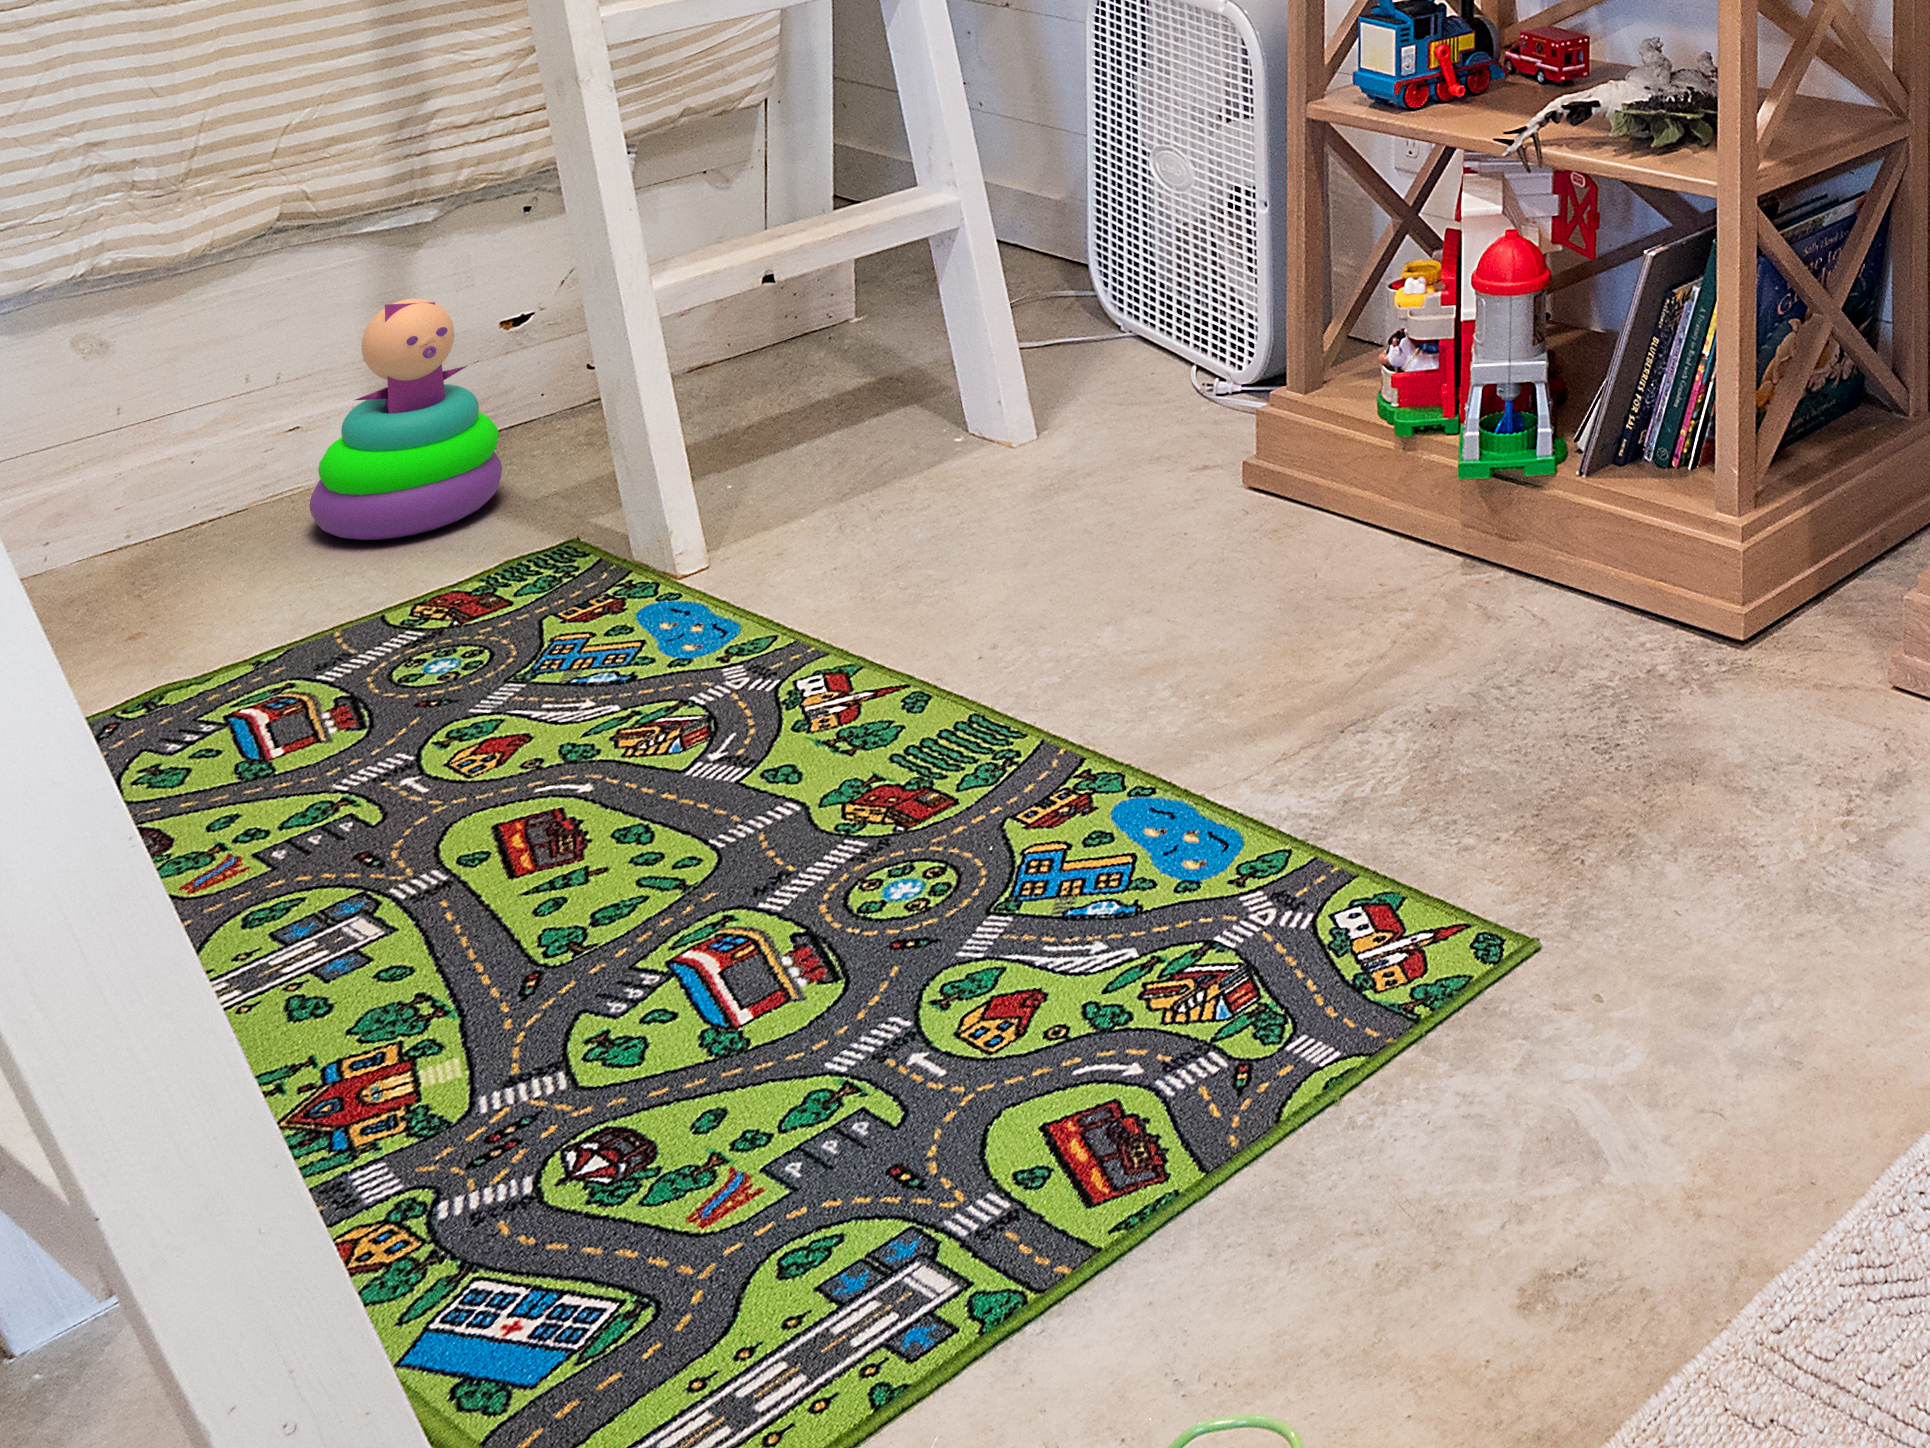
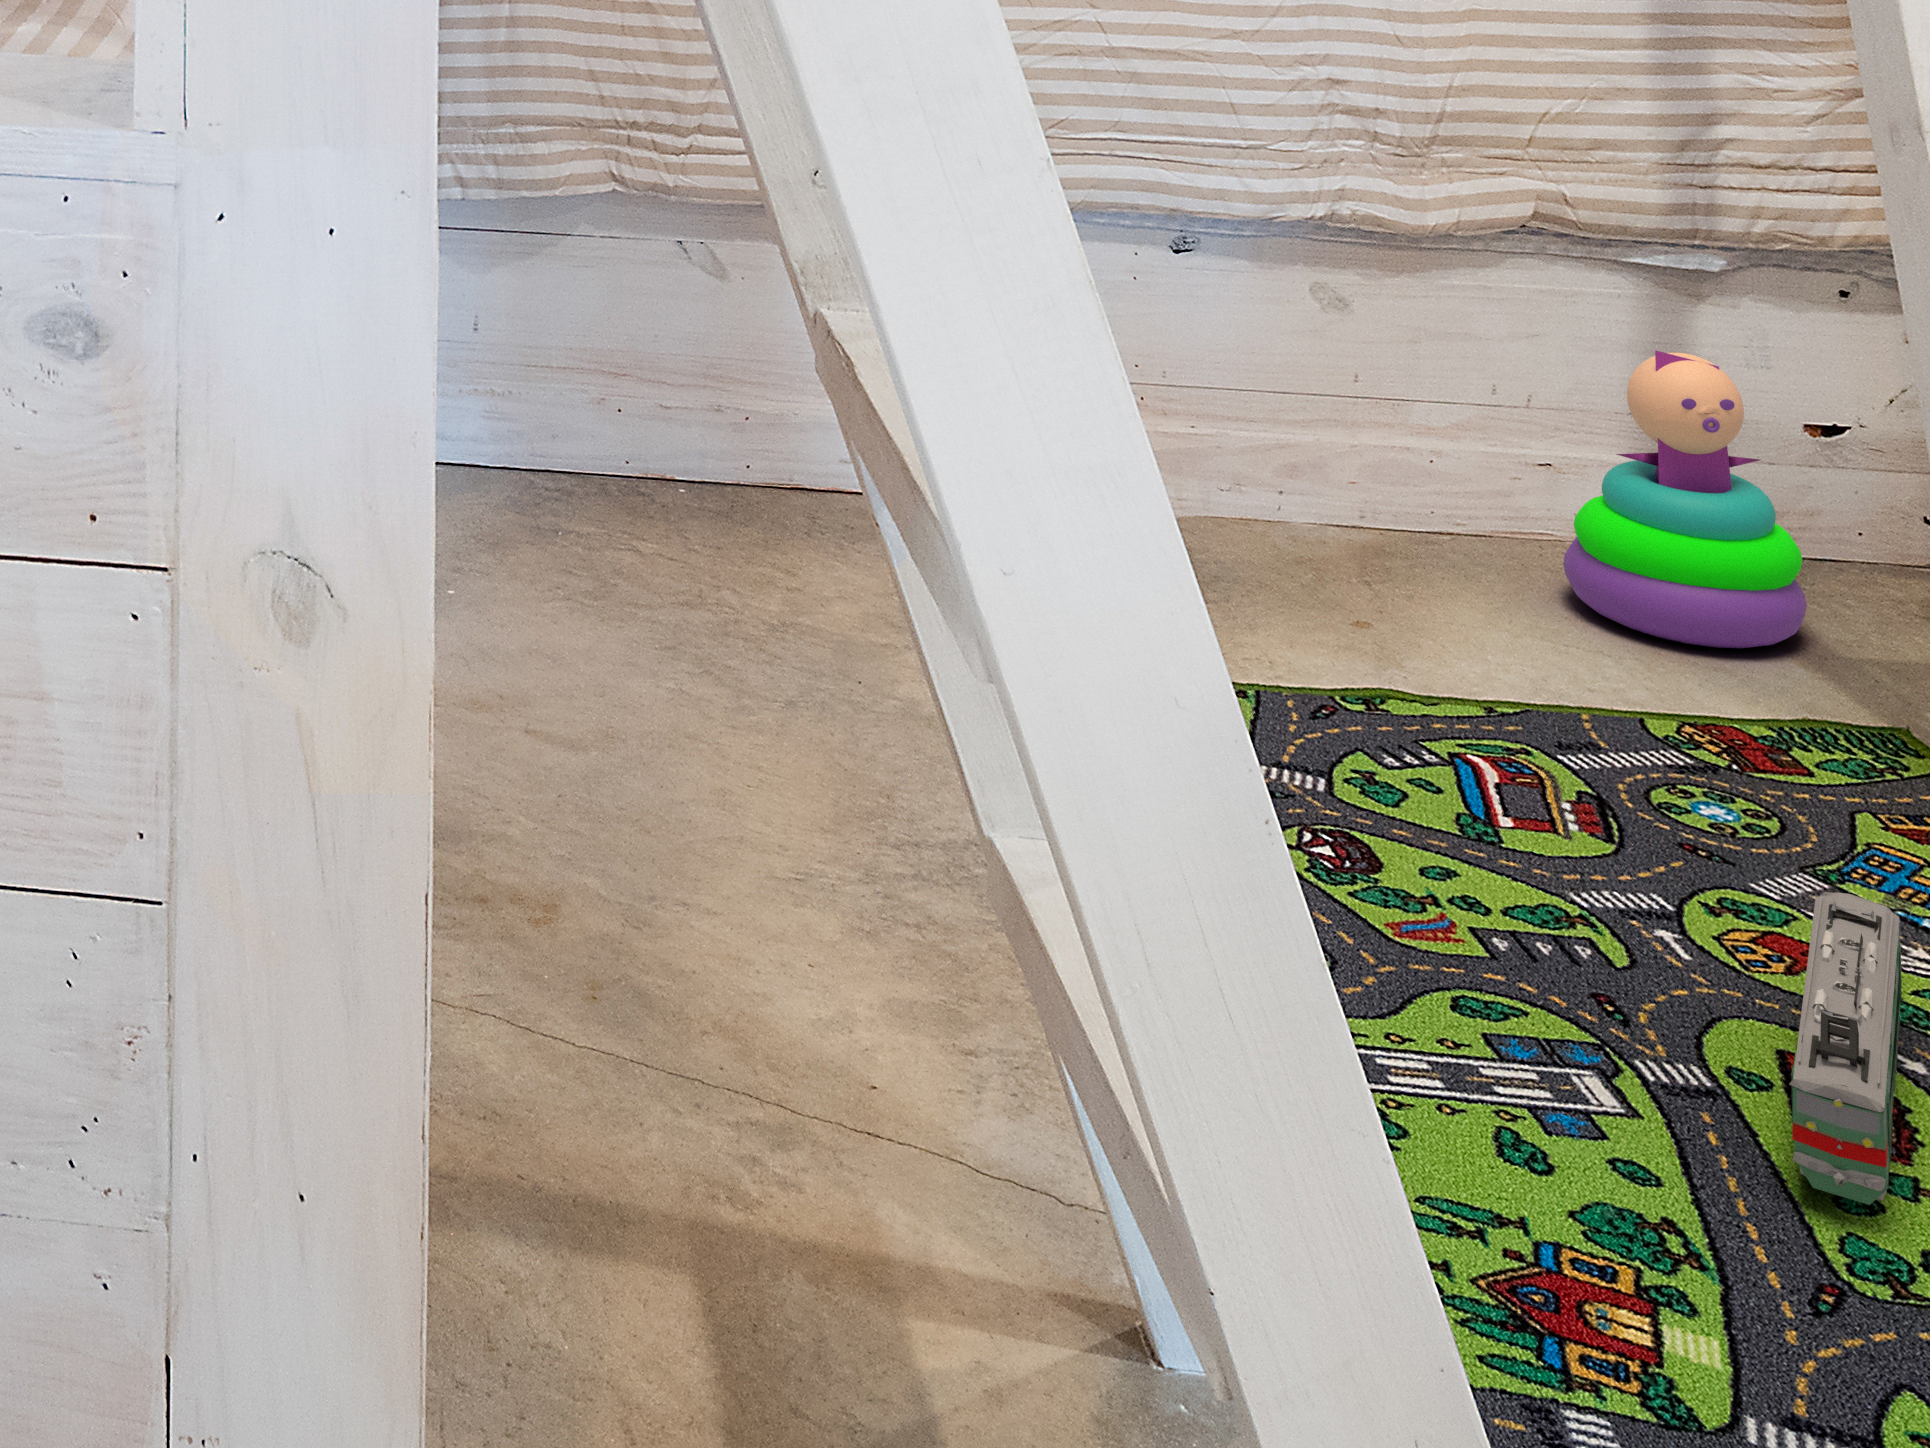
toy train: none [506,682,577,909] -> present [1790,892,1903,1205]

